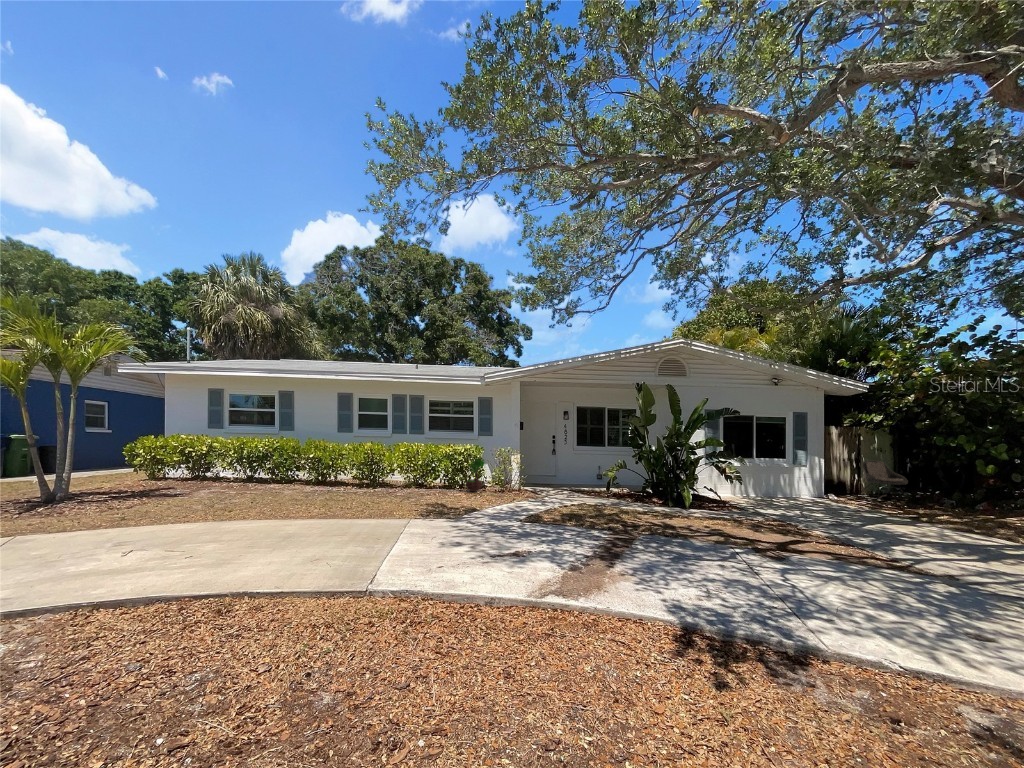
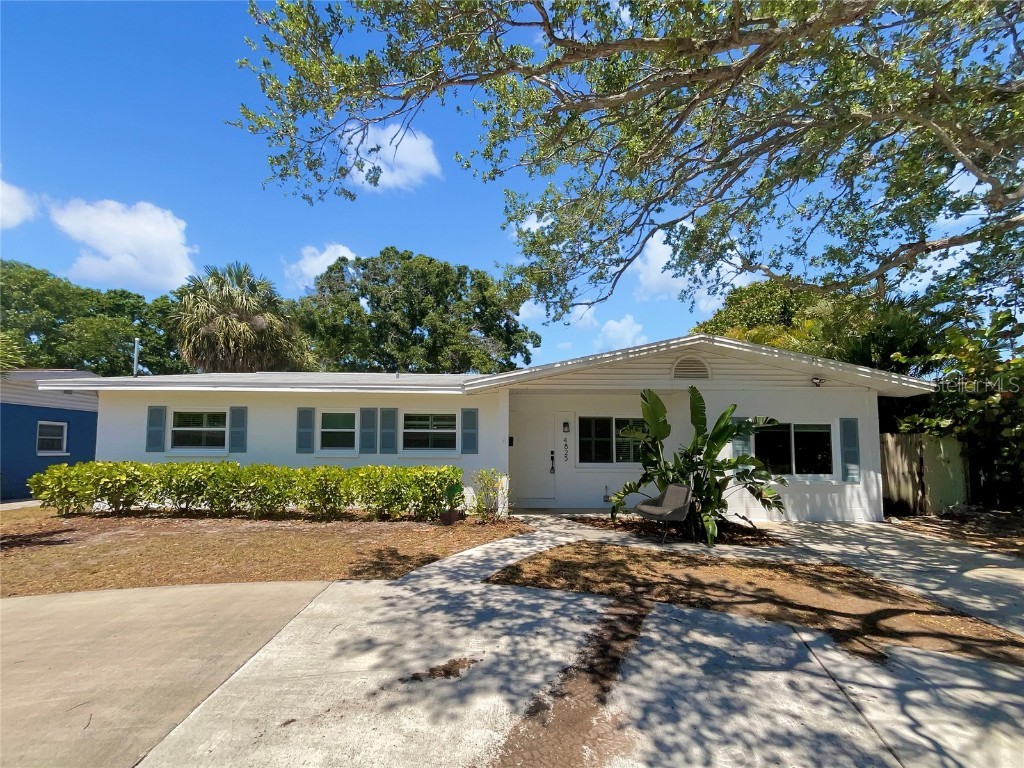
lounge chair: present [861,460,908,500] -> present [633,483,695,546]

